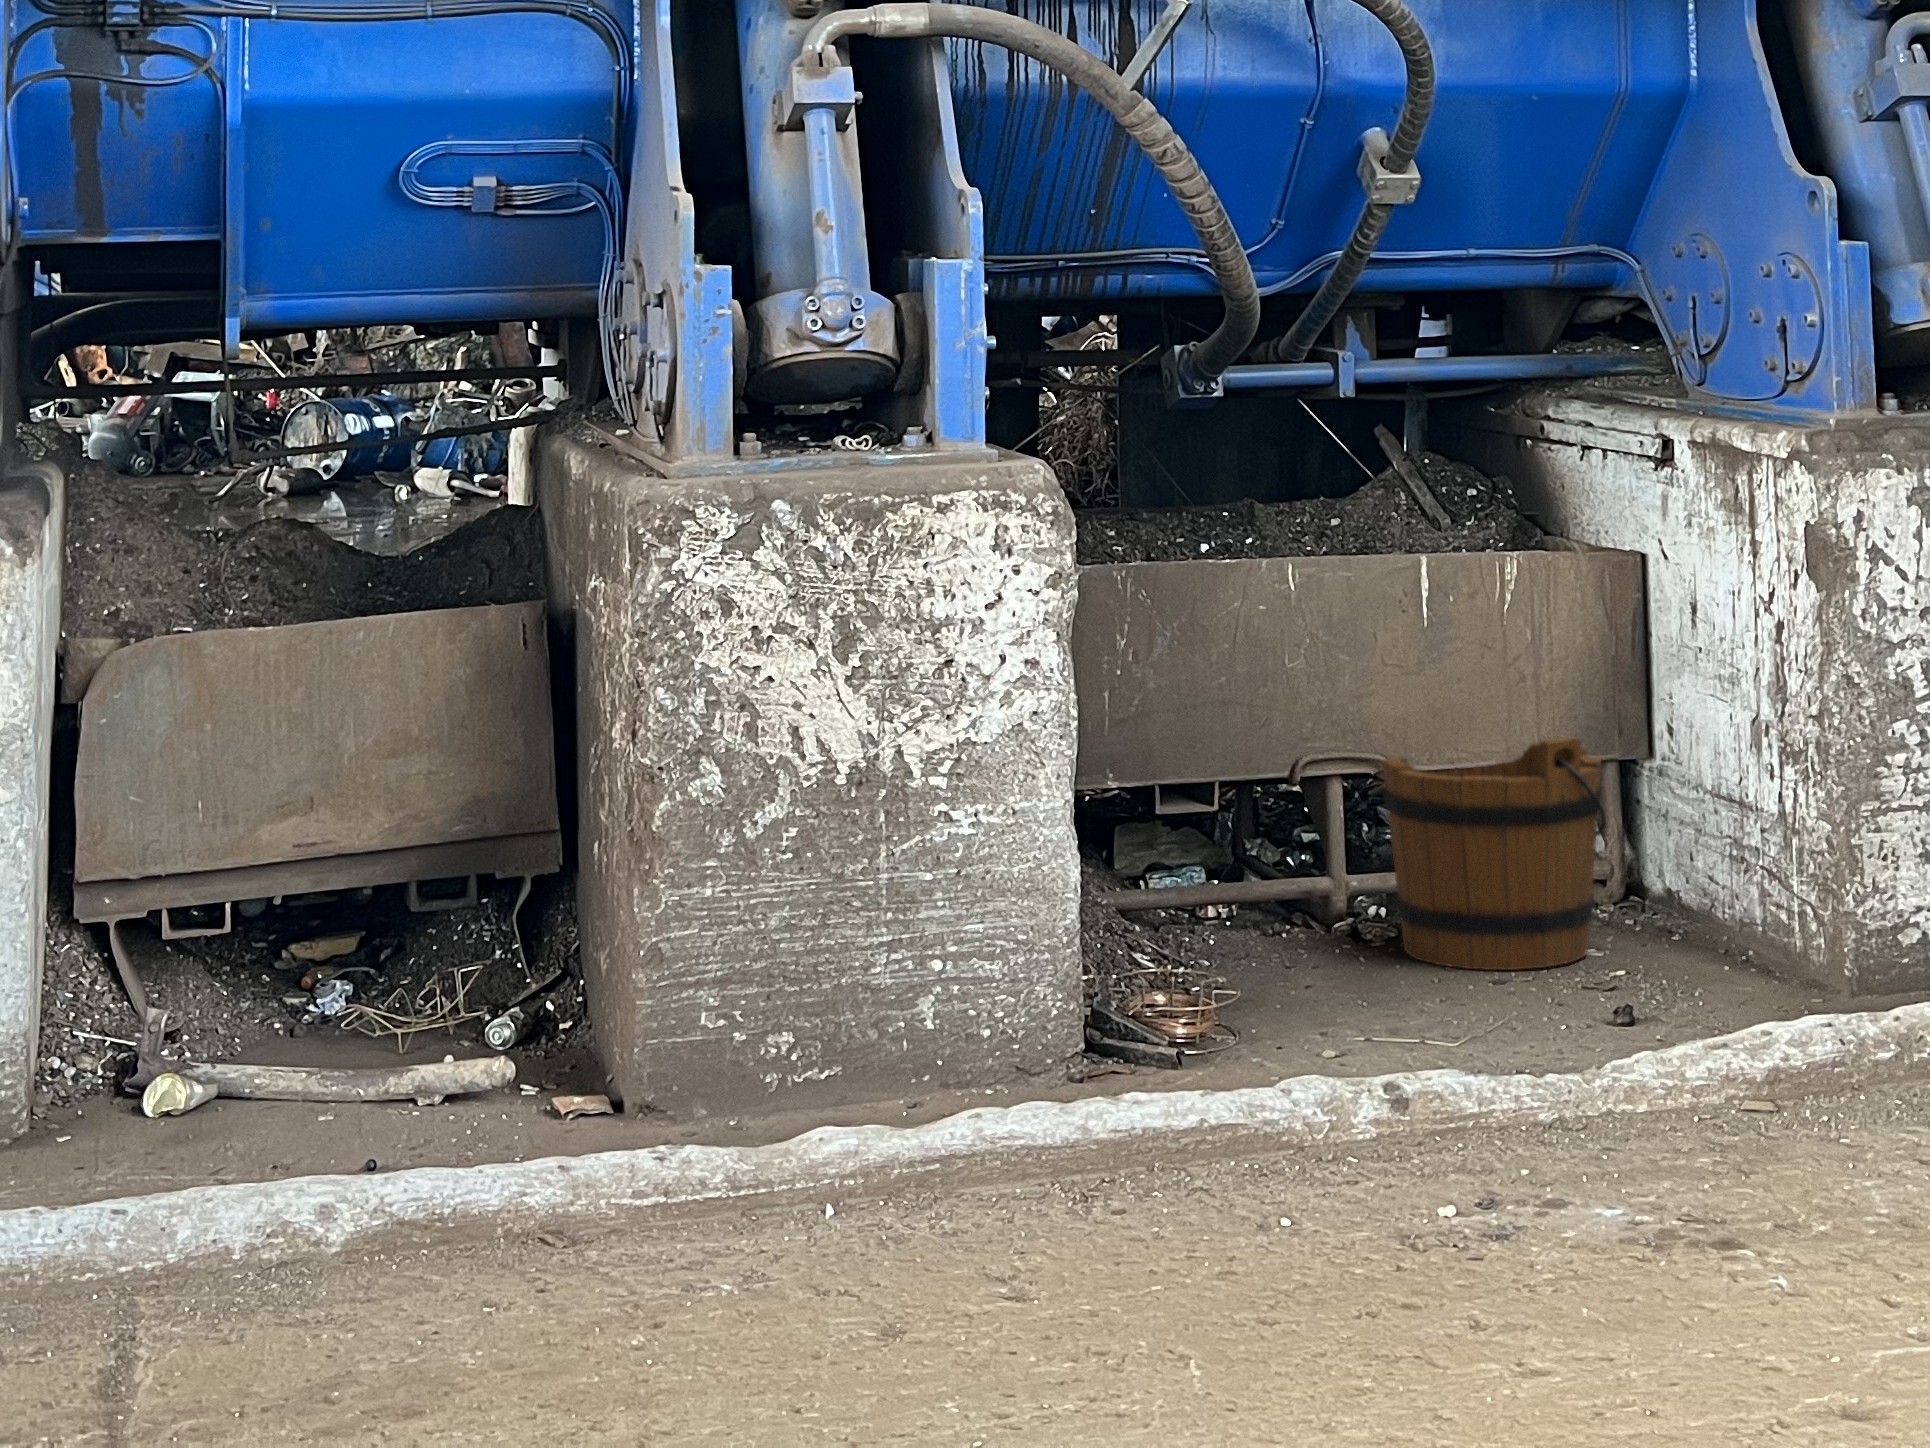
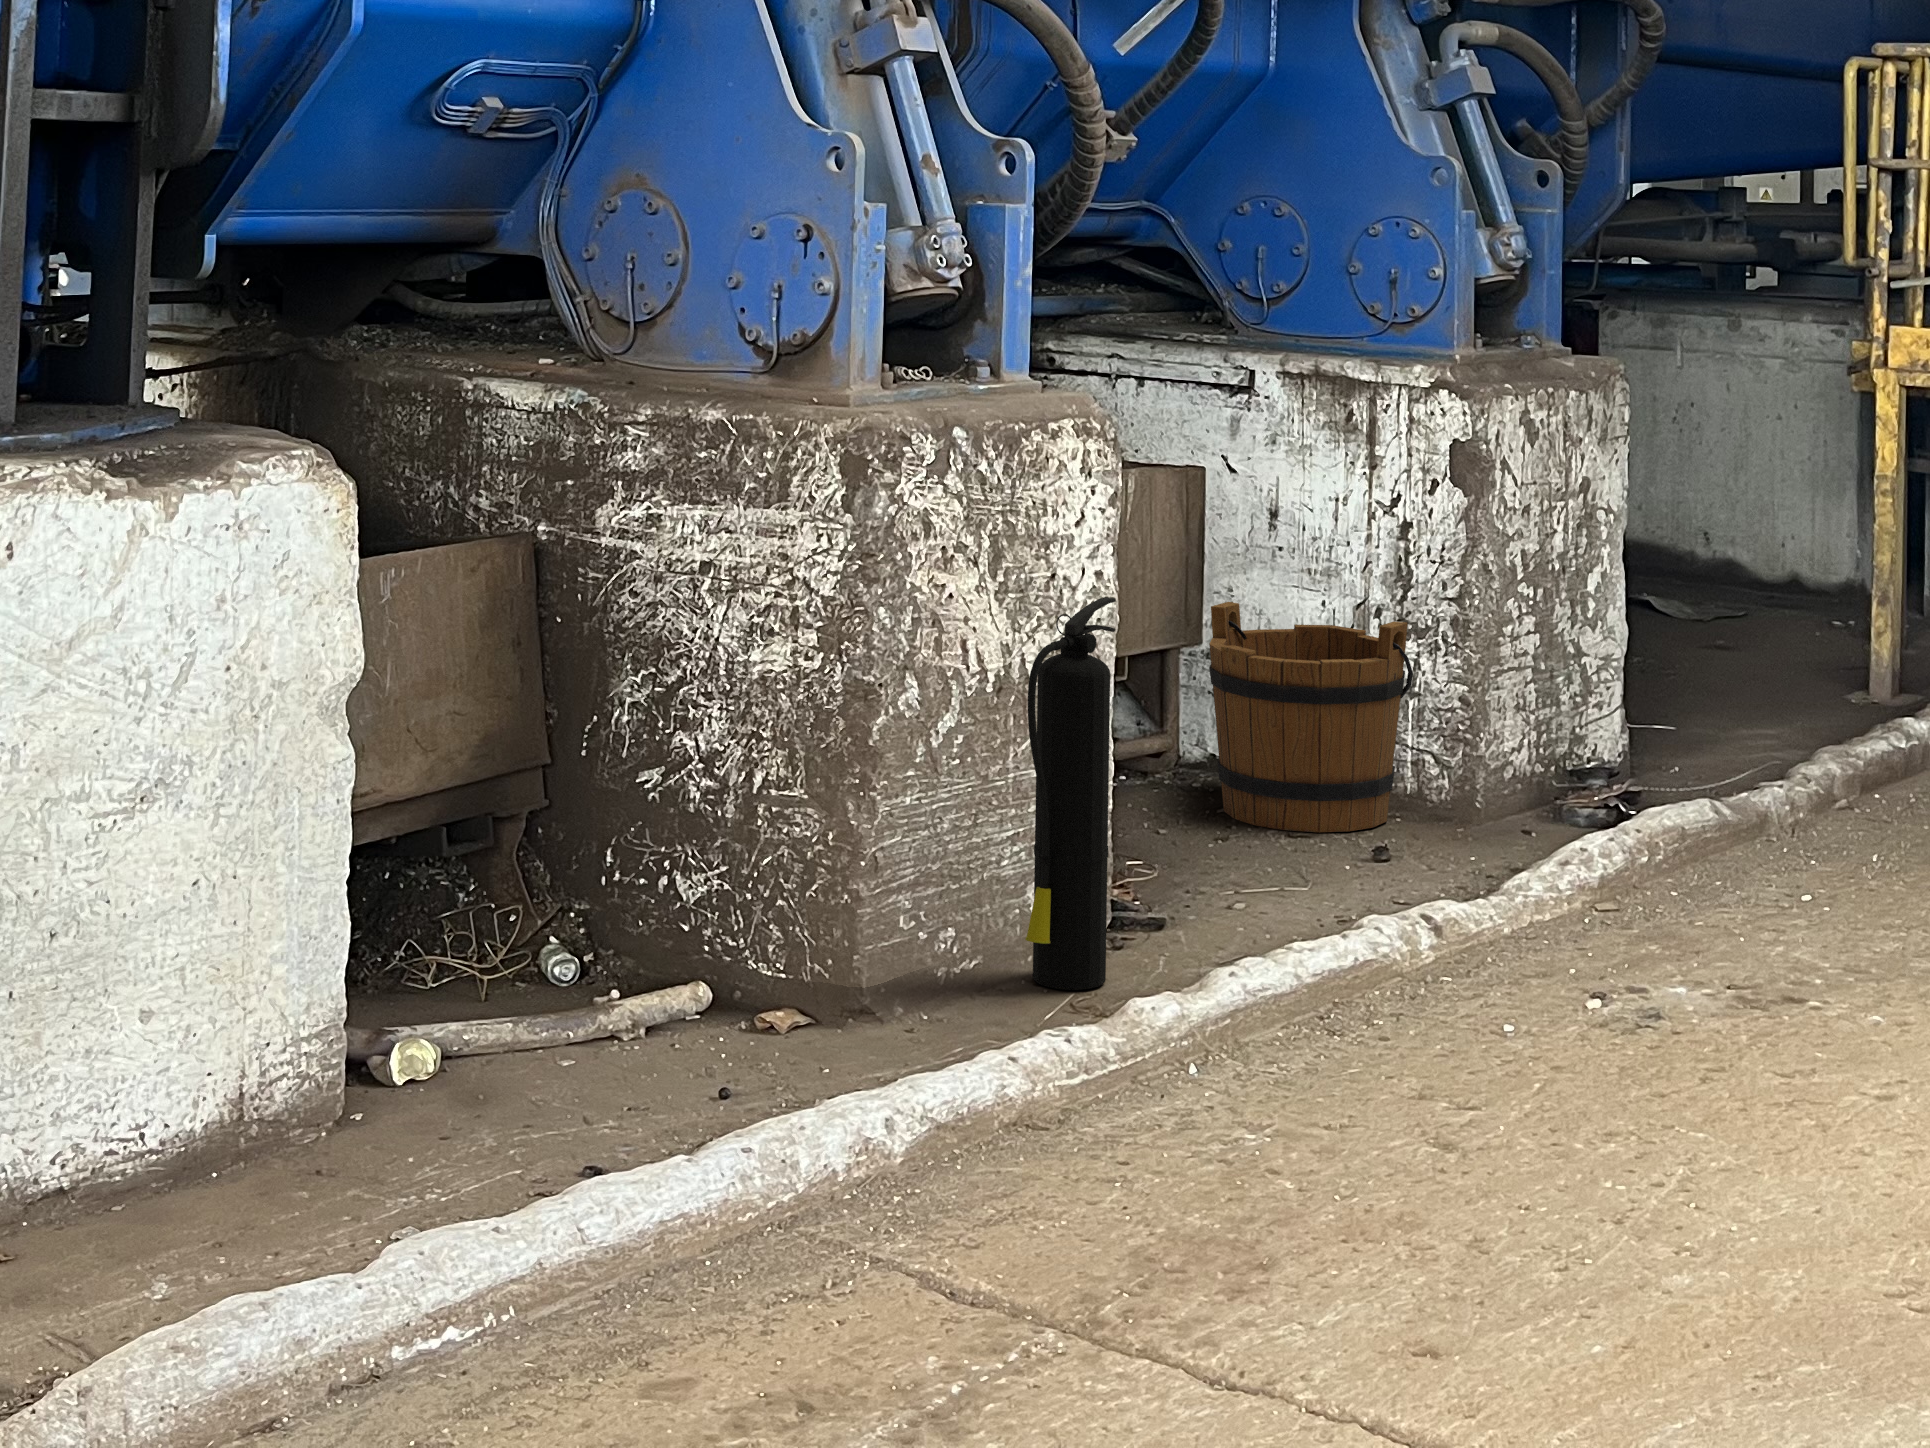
fire extinguisher: none [855,686,989,1092] -> present [1025,597,1116,990]

